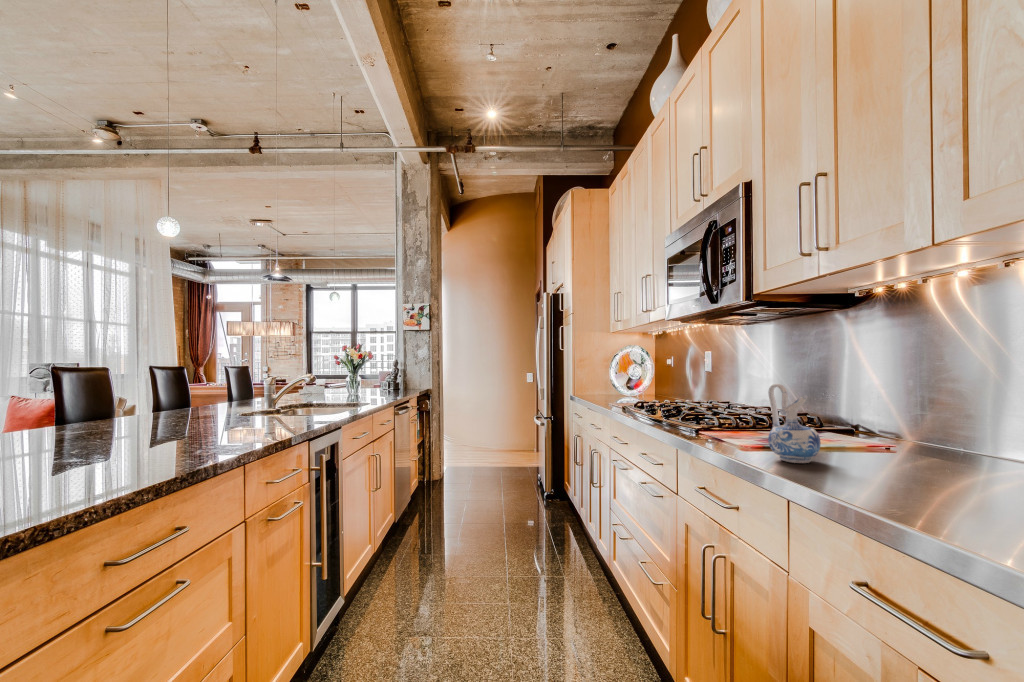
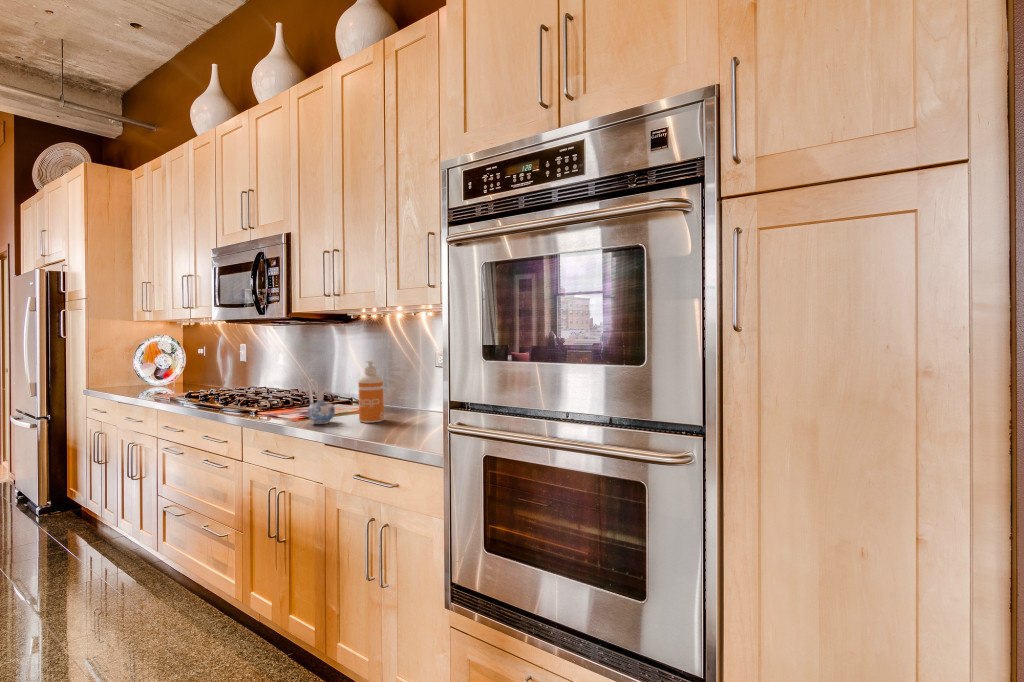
soap dispenser: none [871,352,934,477] -> present [358,361,384,423]

